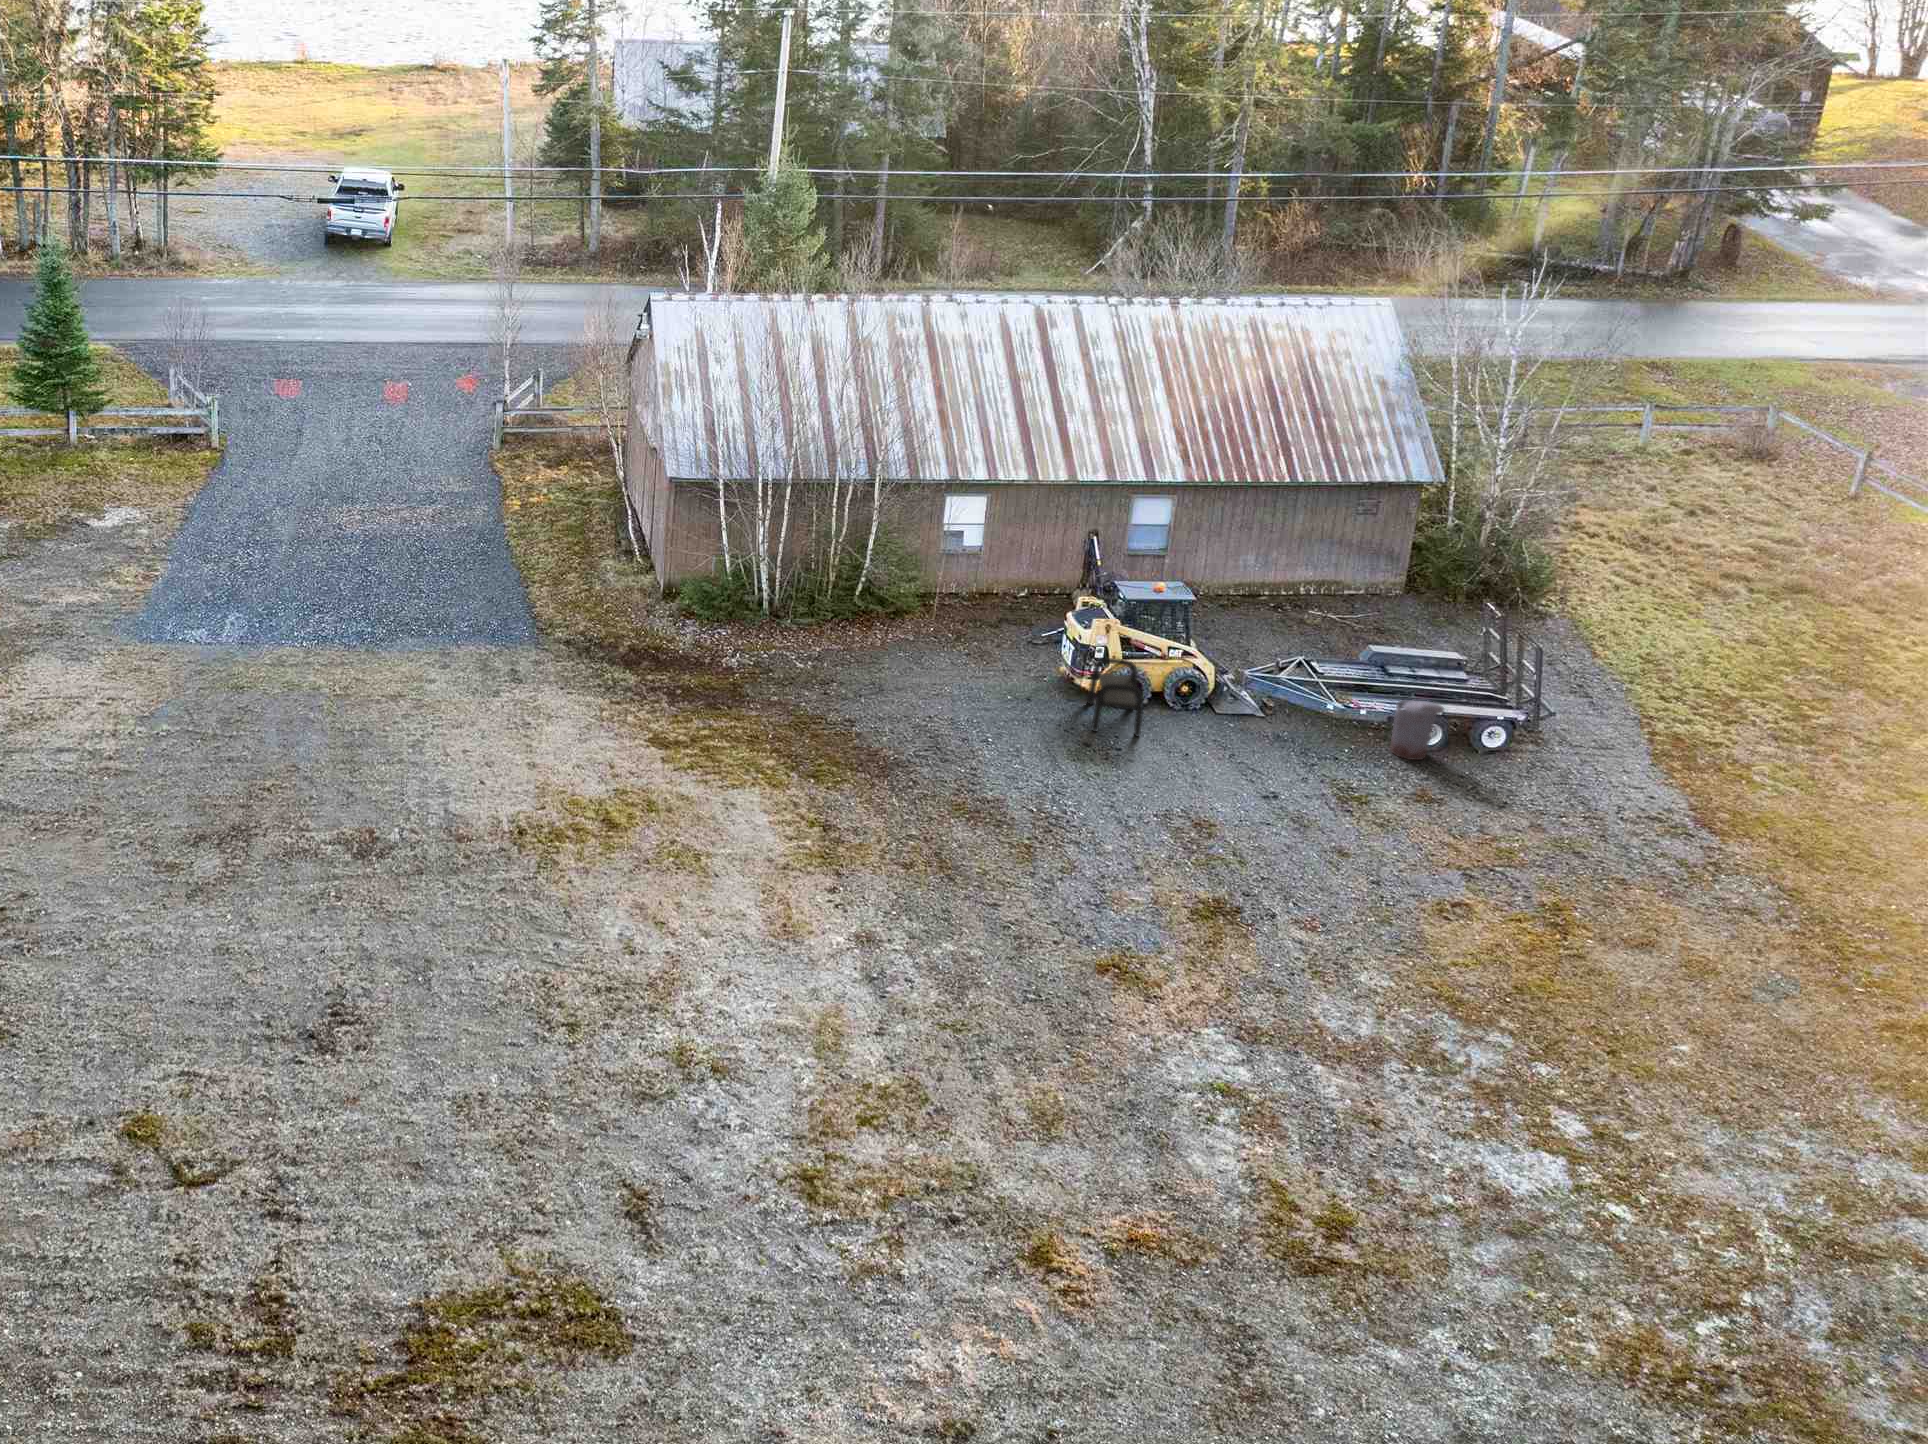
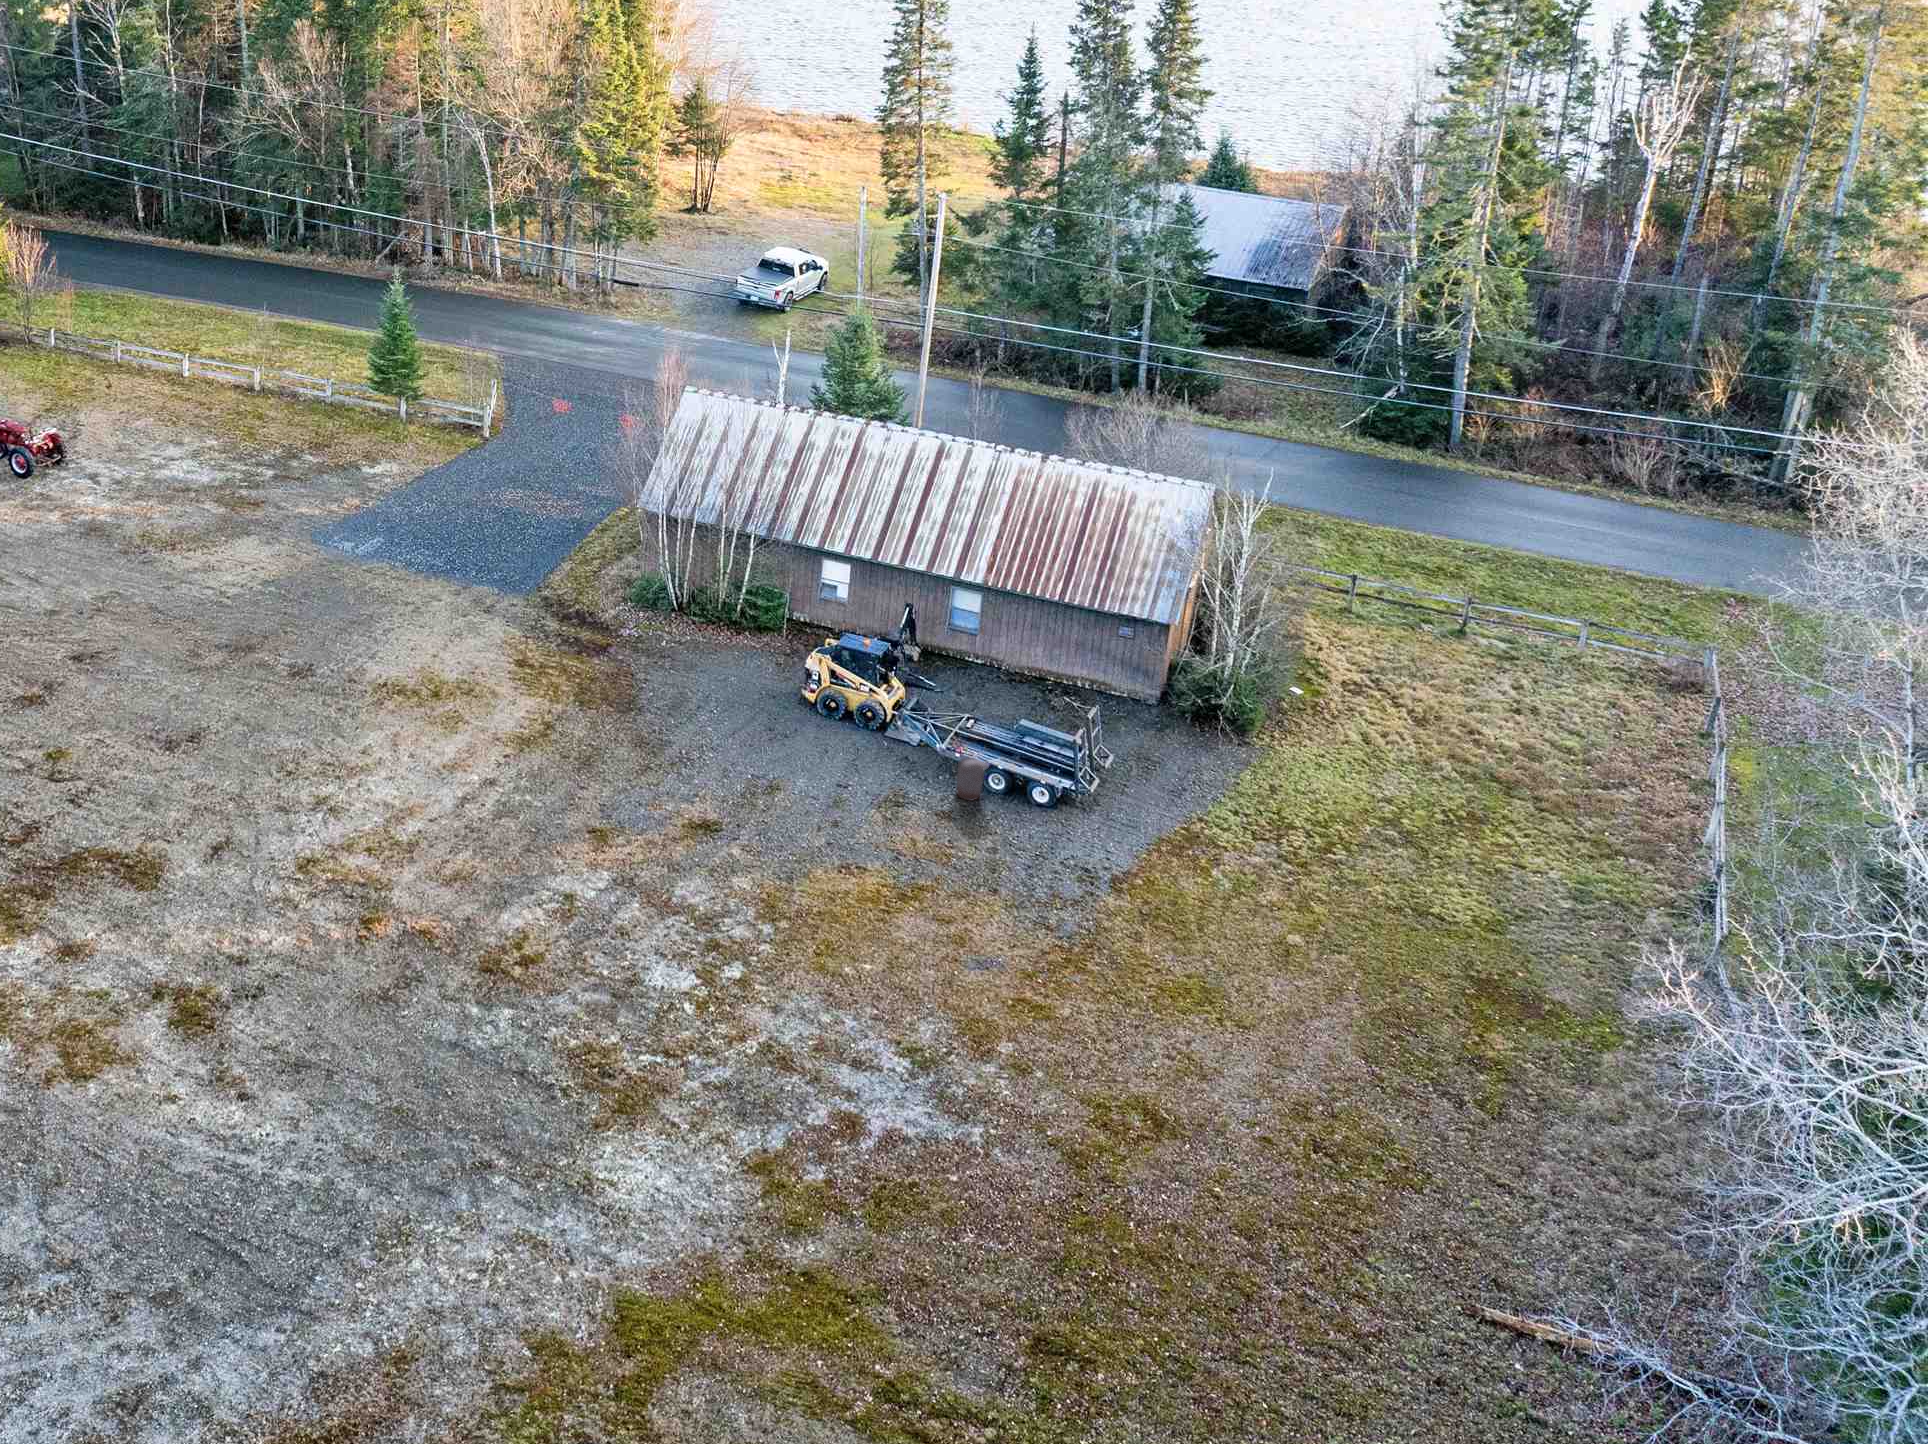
bench: present [1087,658,1143,736] -> none [774,684,828,738]

